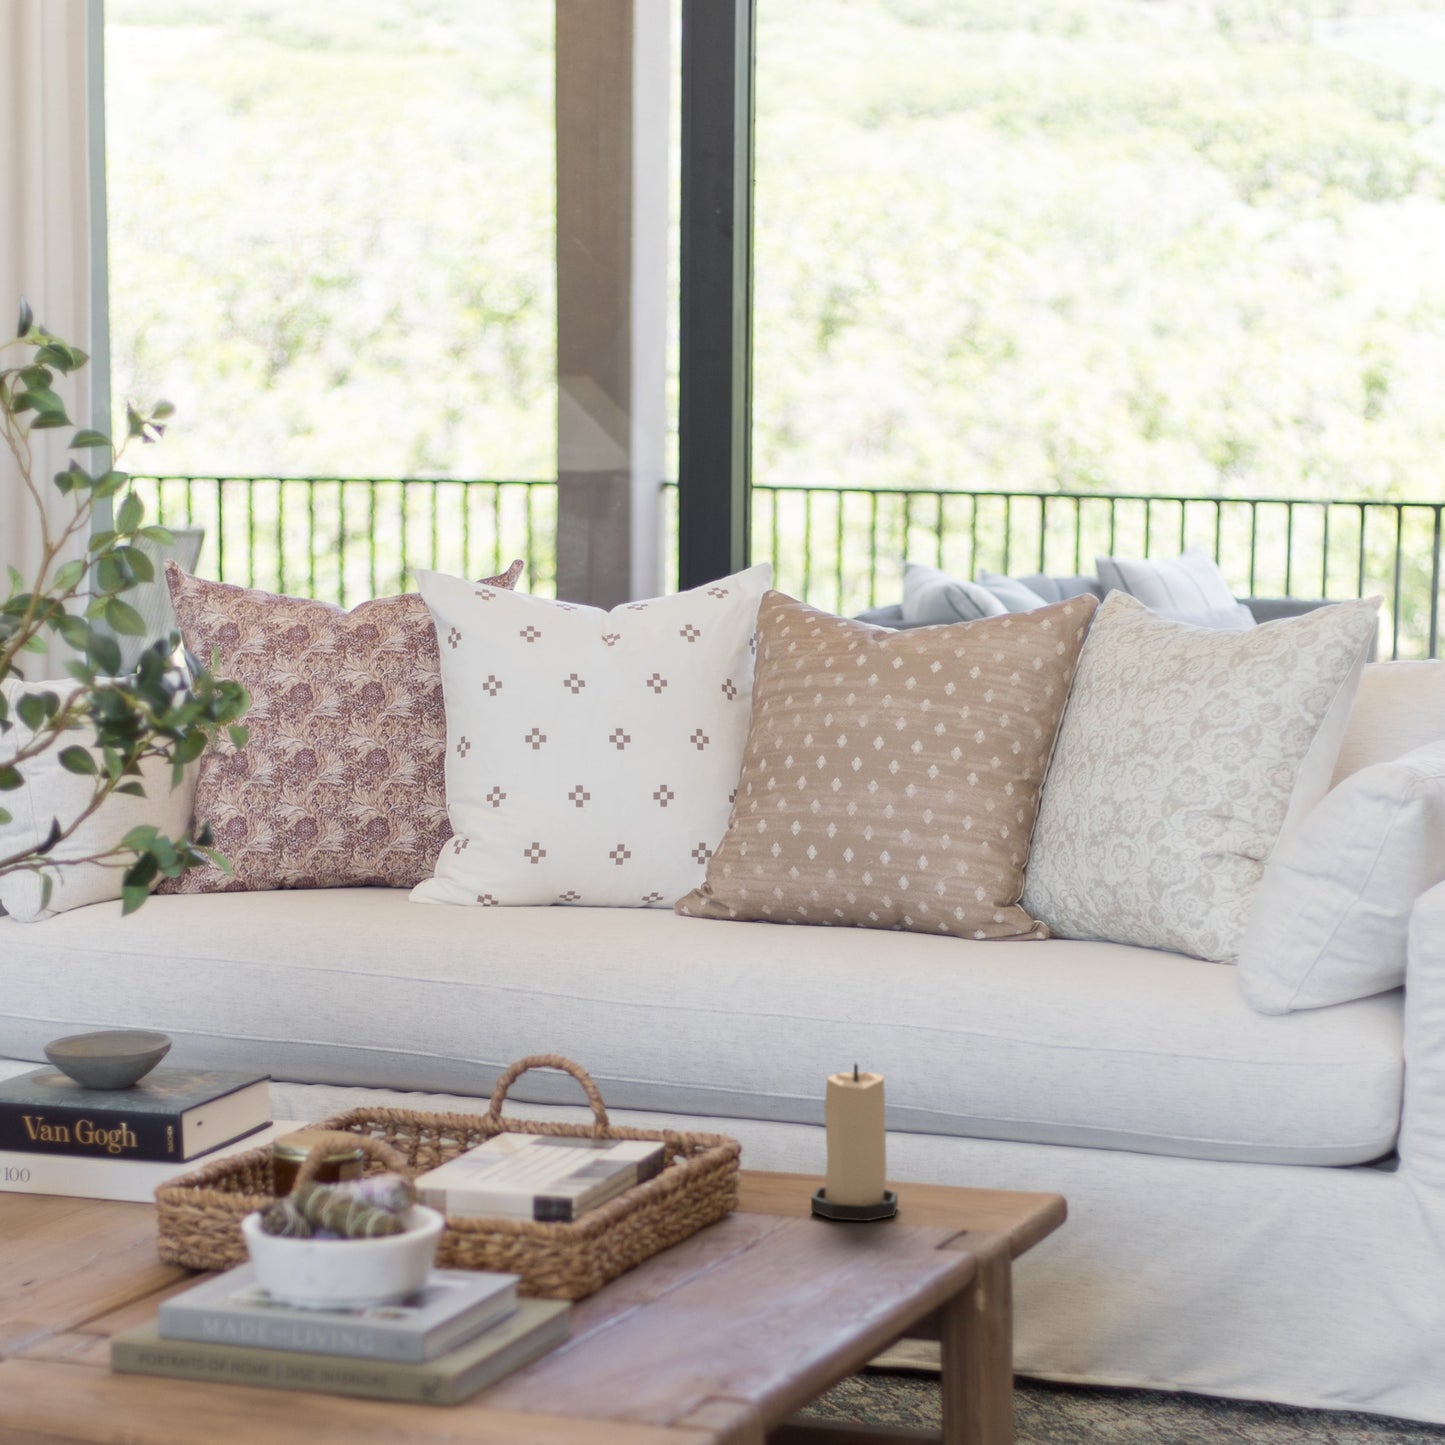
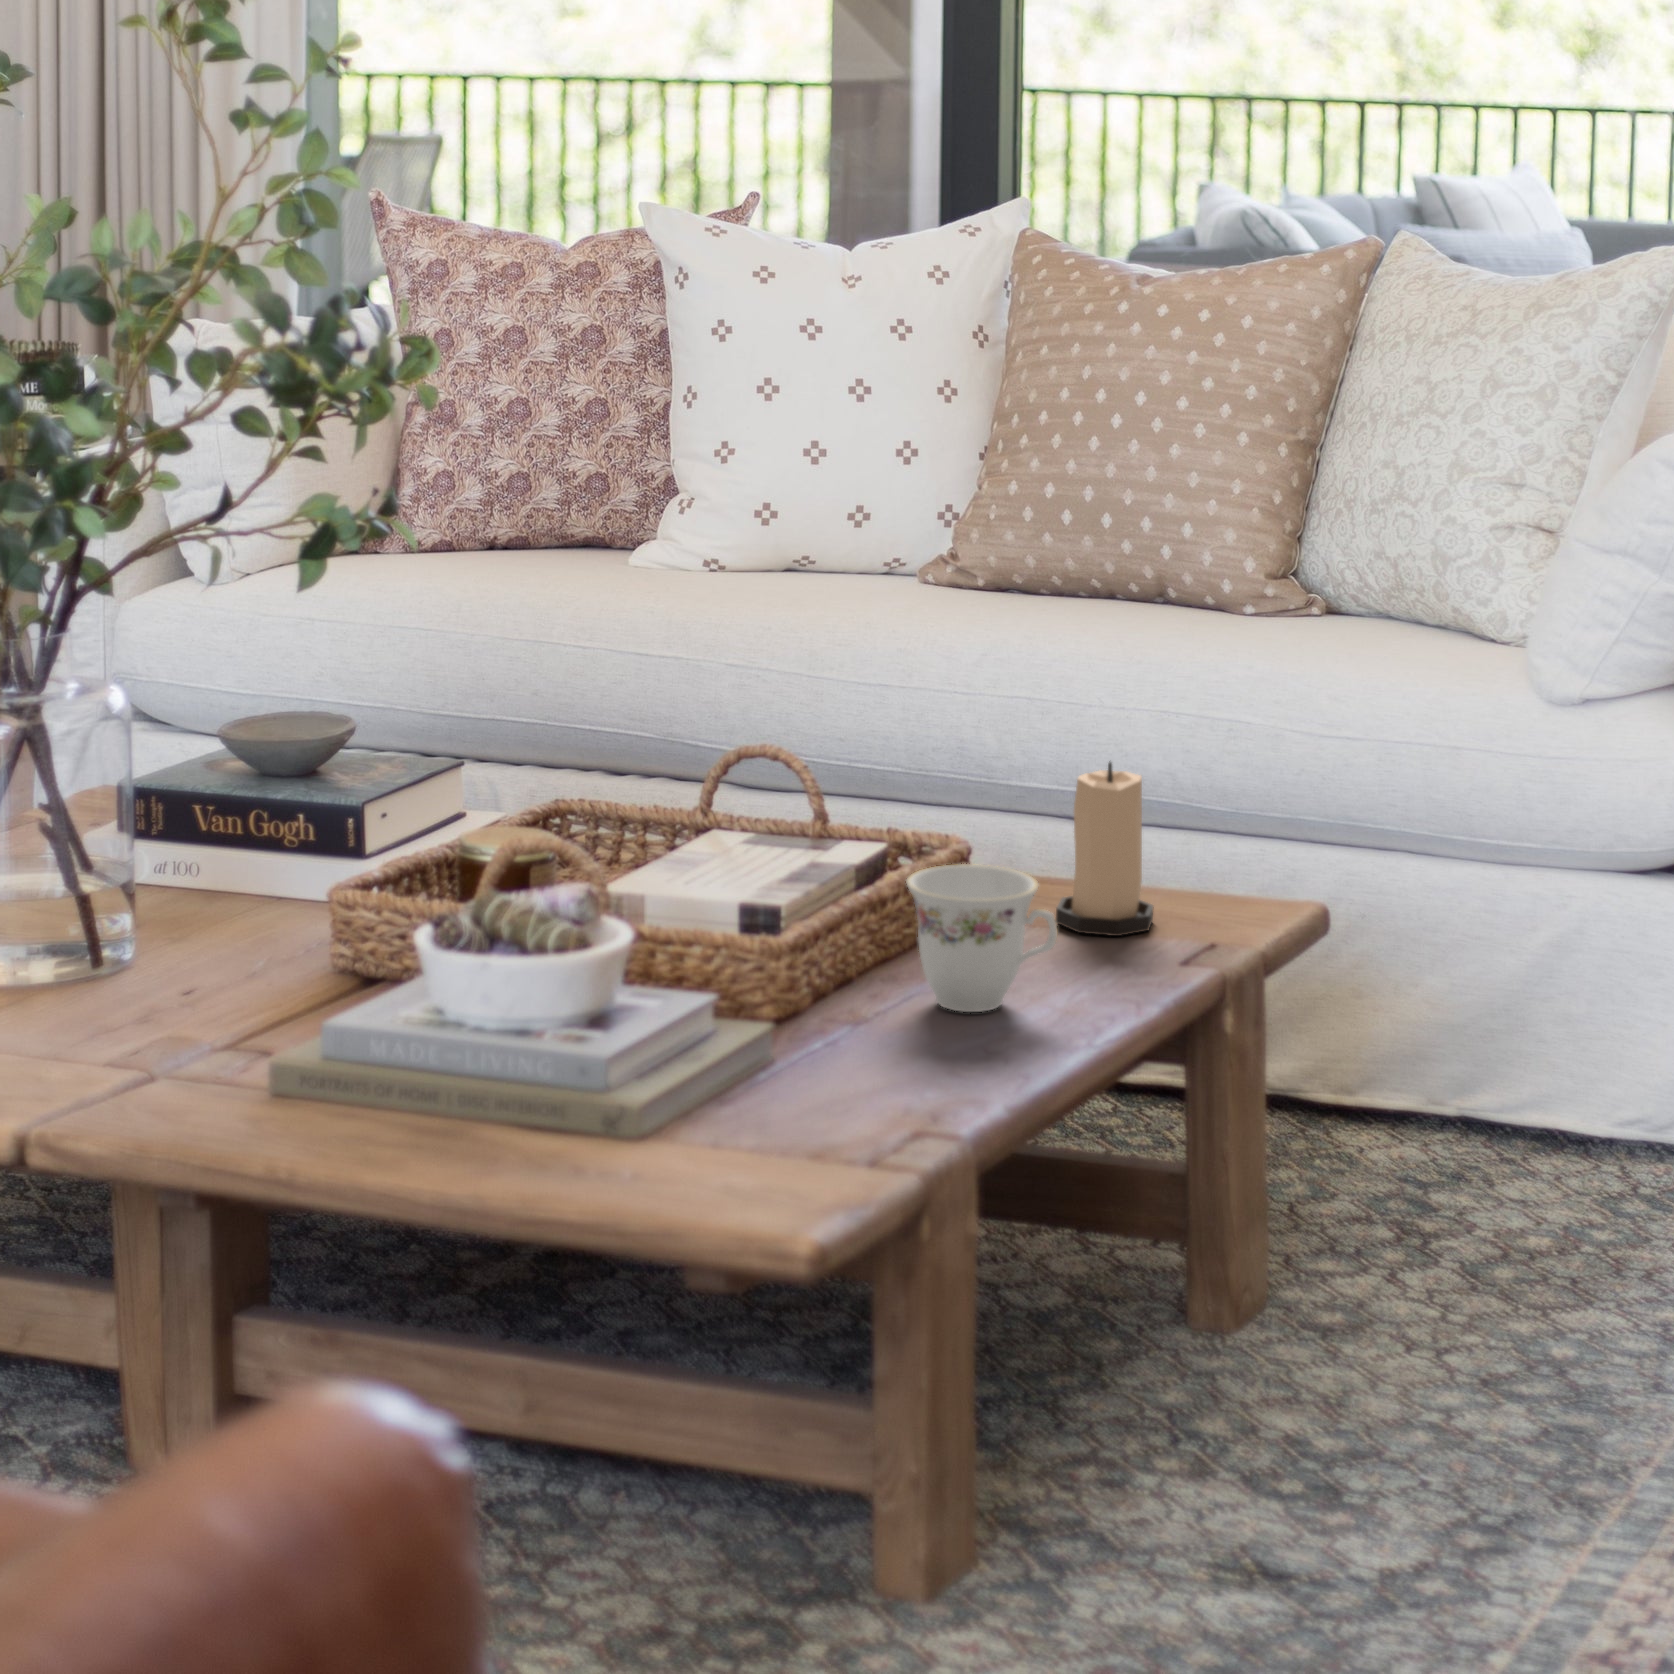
teacup: none [680,1155,814,1287] -> present [907,864,1058,1012]

